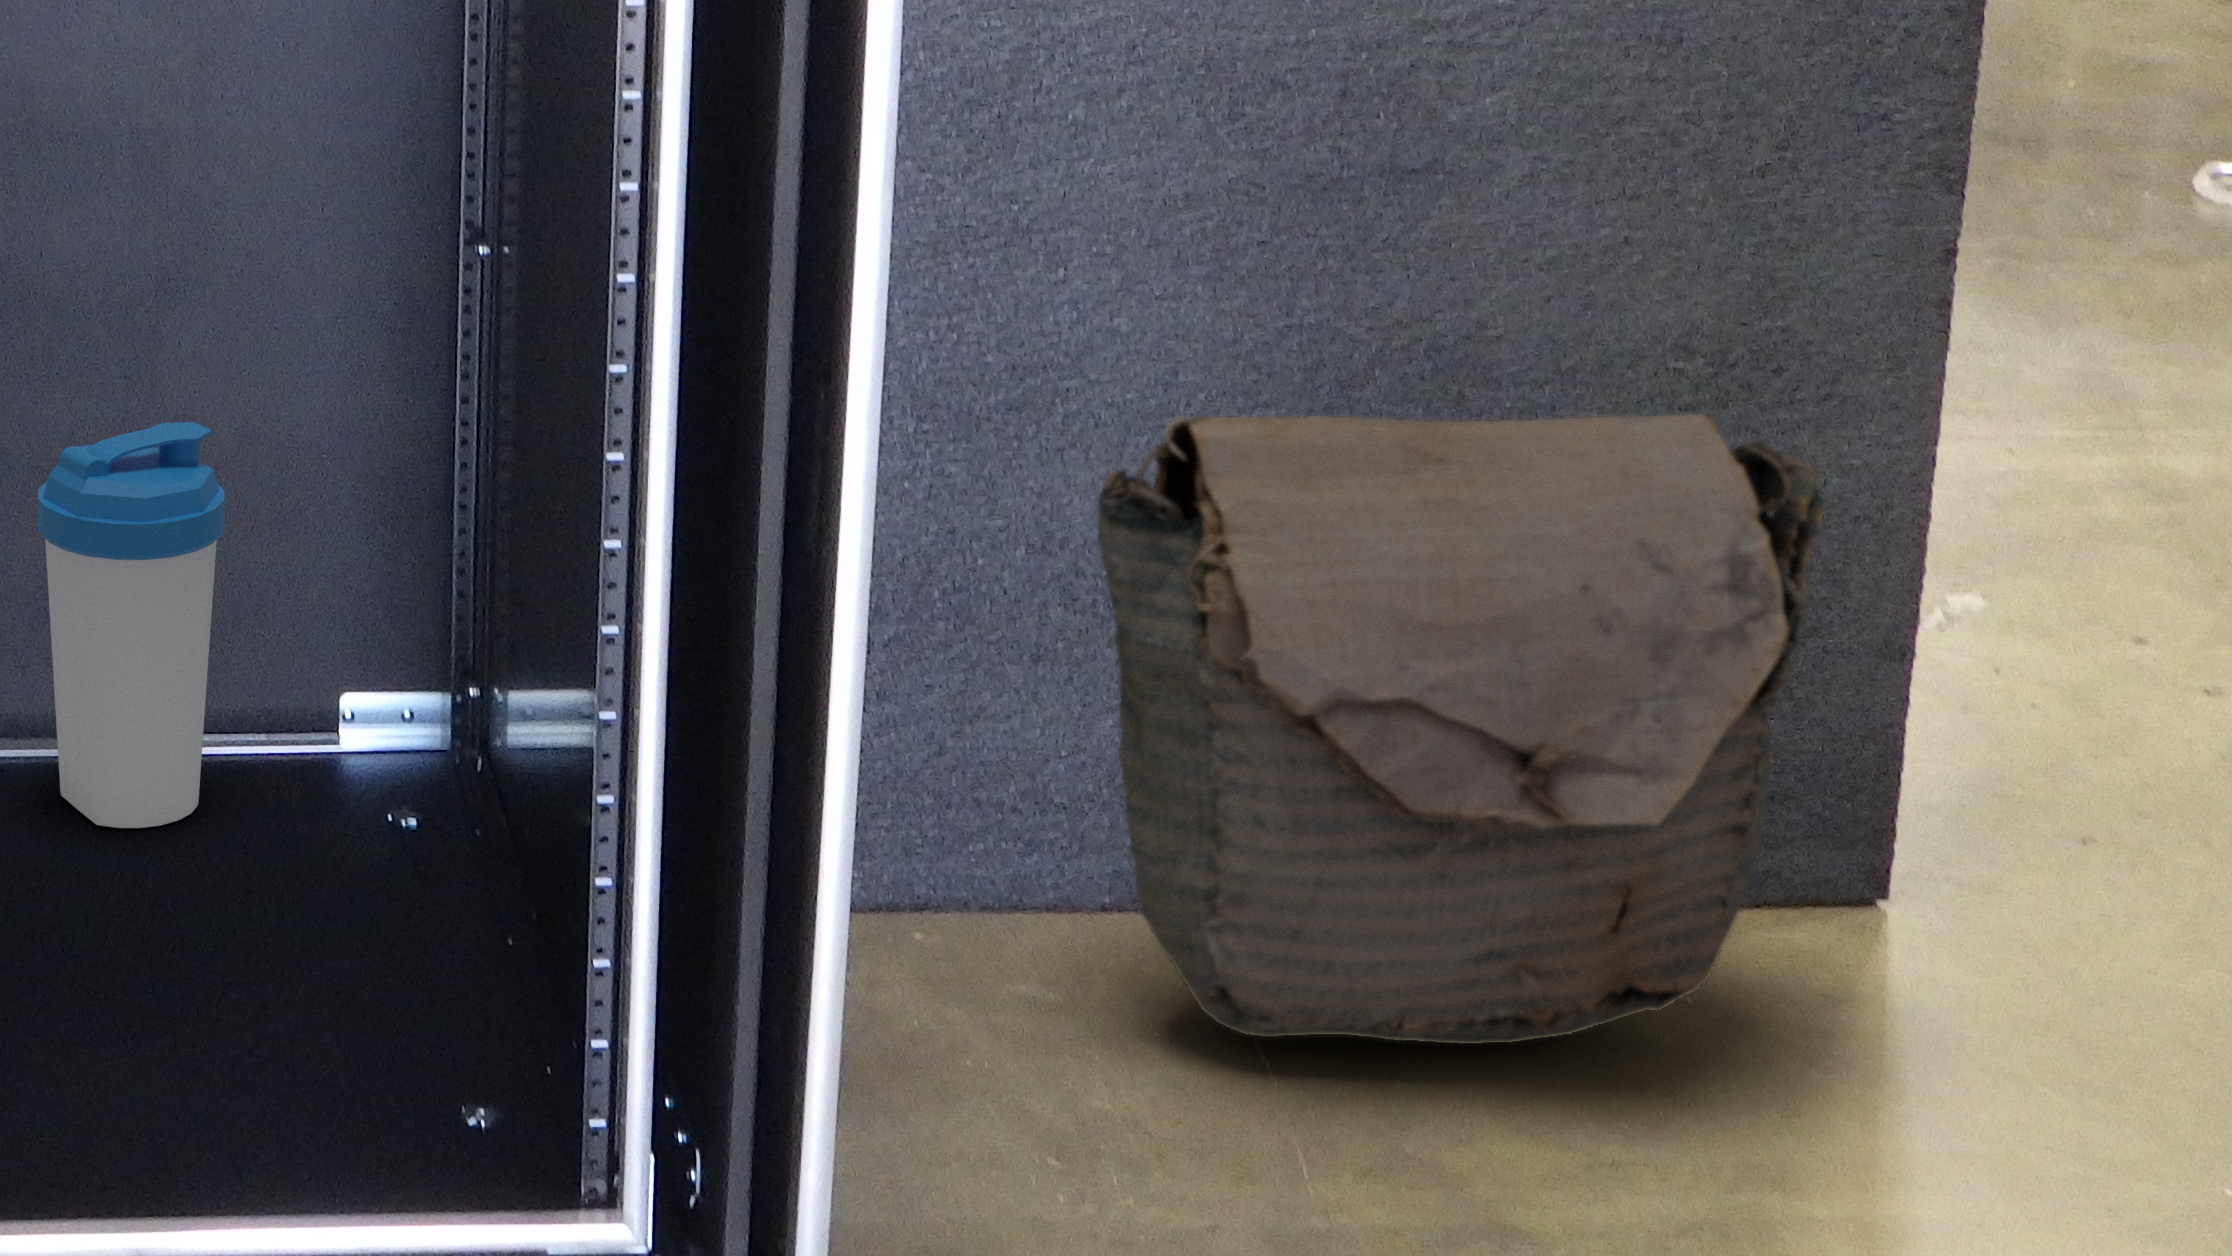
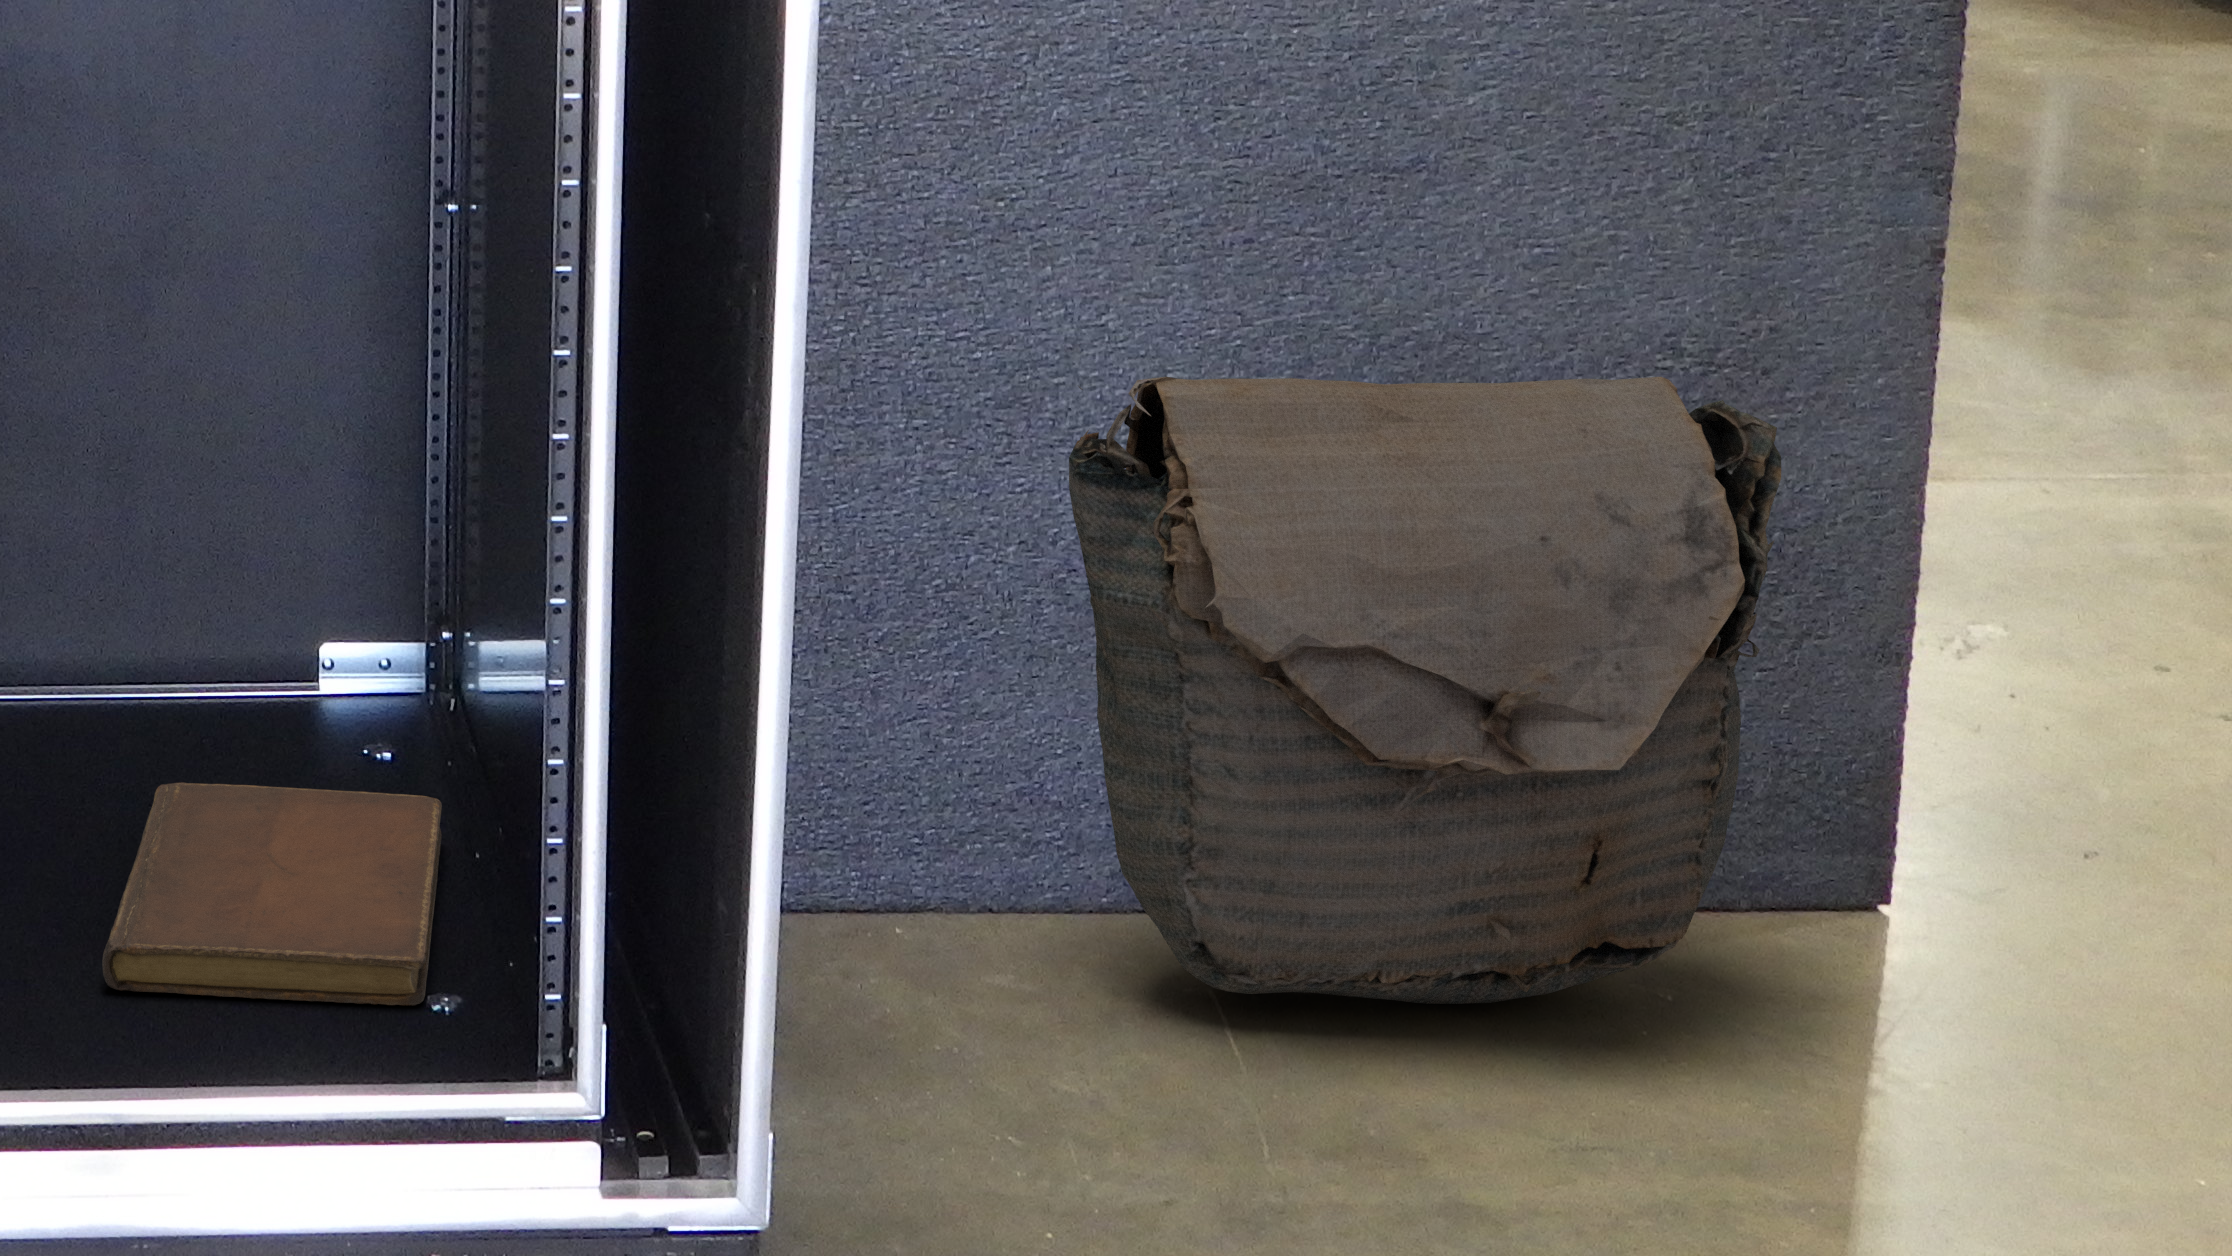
water bottle: present [37,422,225,828] -> none [32,382,215,776]
notebook: none [123,847,463,1112] -> present [102,783,442,1006]

